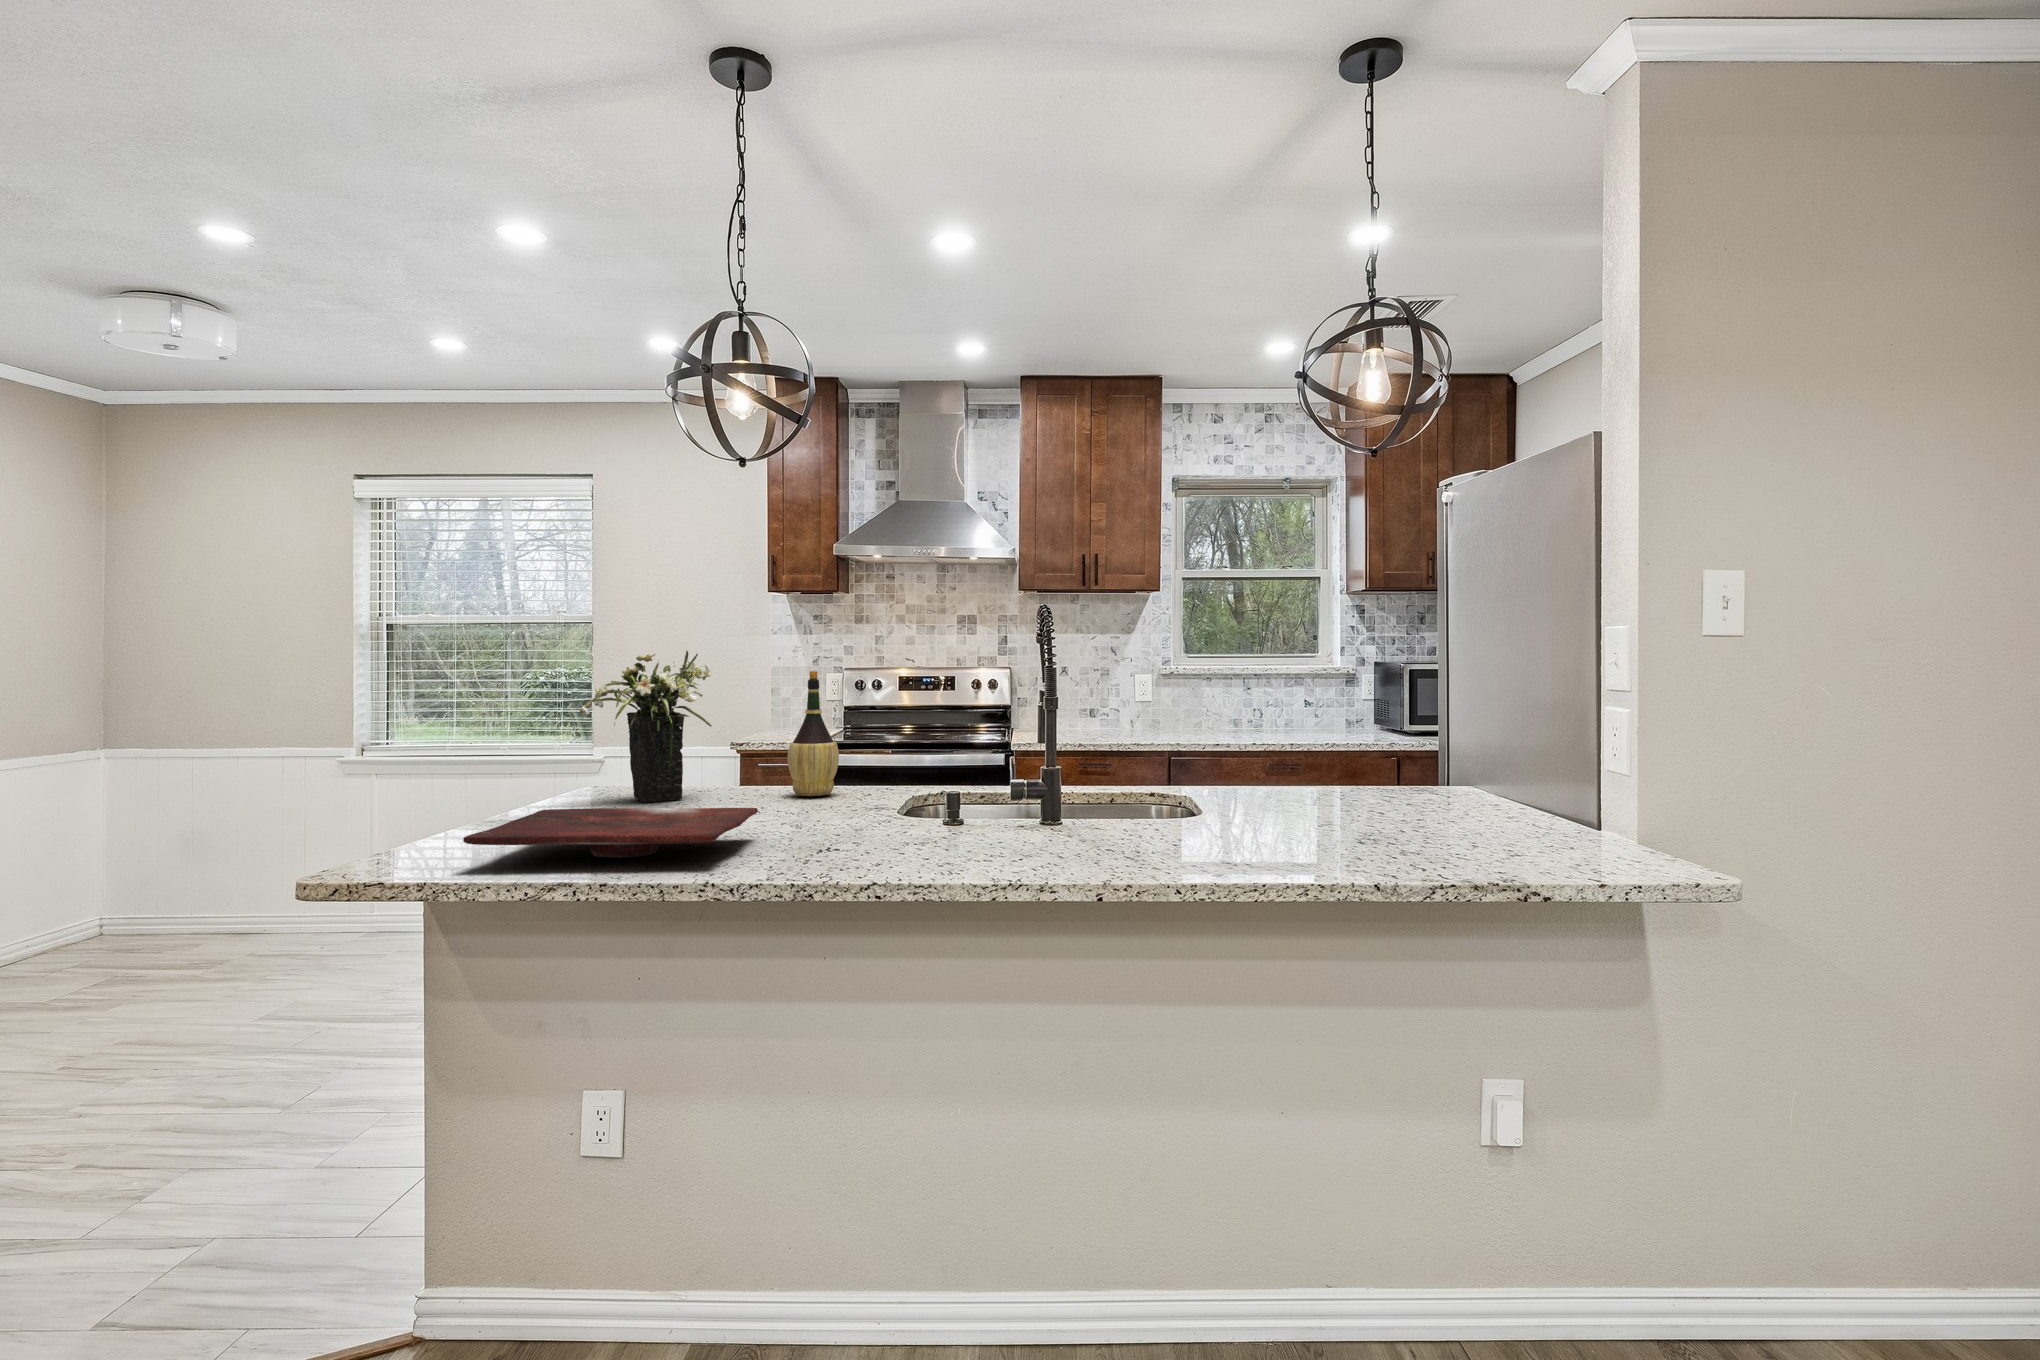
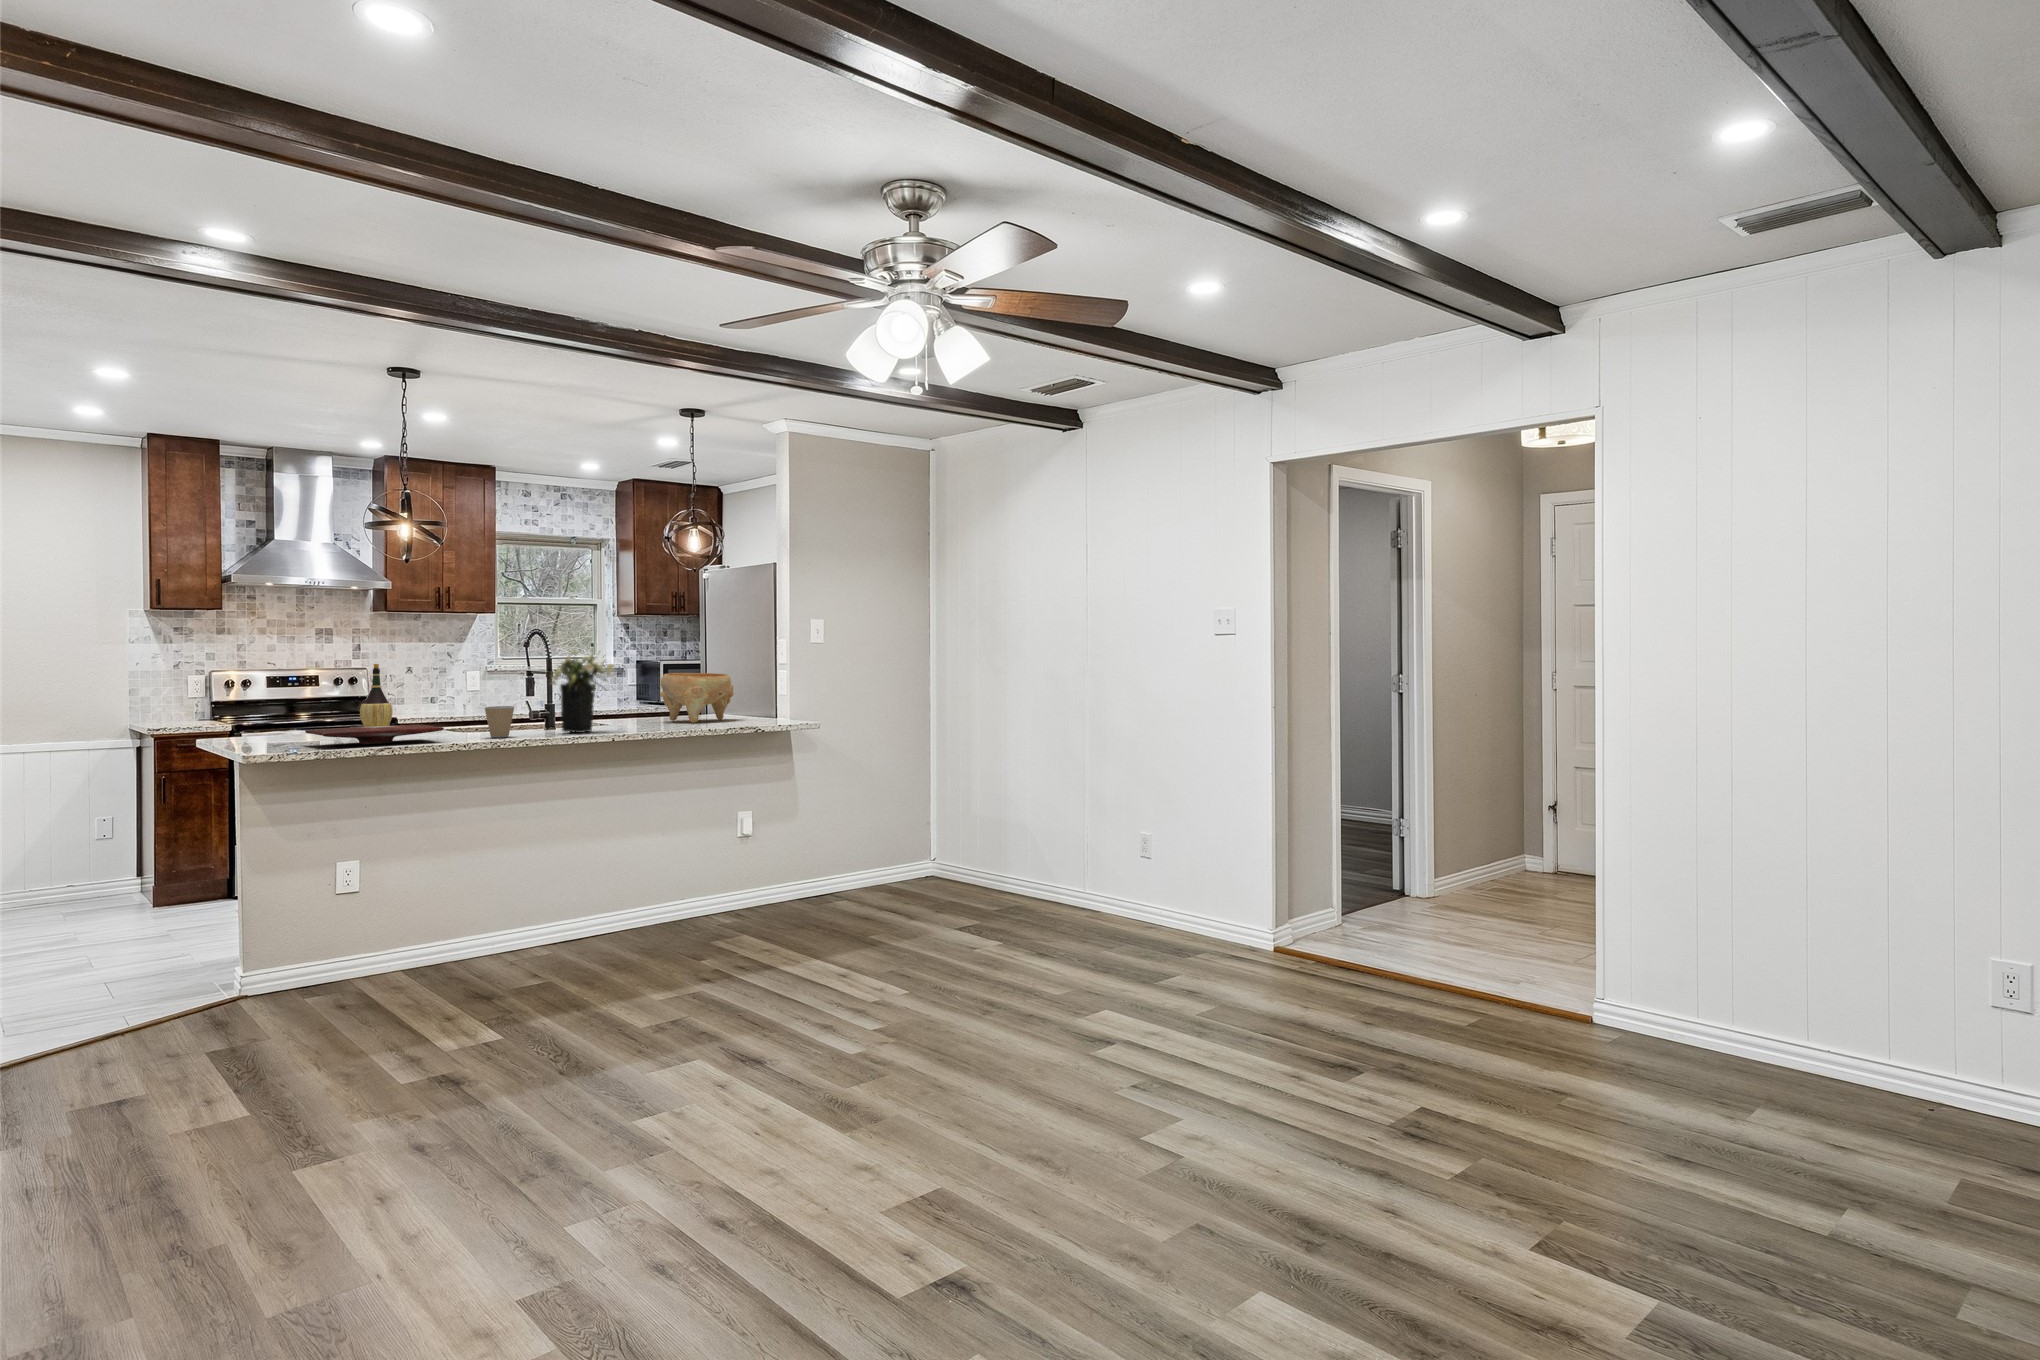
flower arrangement: present [580,651,712,803] -> present [550,651,613,733]
decorative bowl: none [1304,703,1478,829] -> present [660,673,734,723]
coffee cup: none [838,781,904,859] -> present [485,706,514,738]

